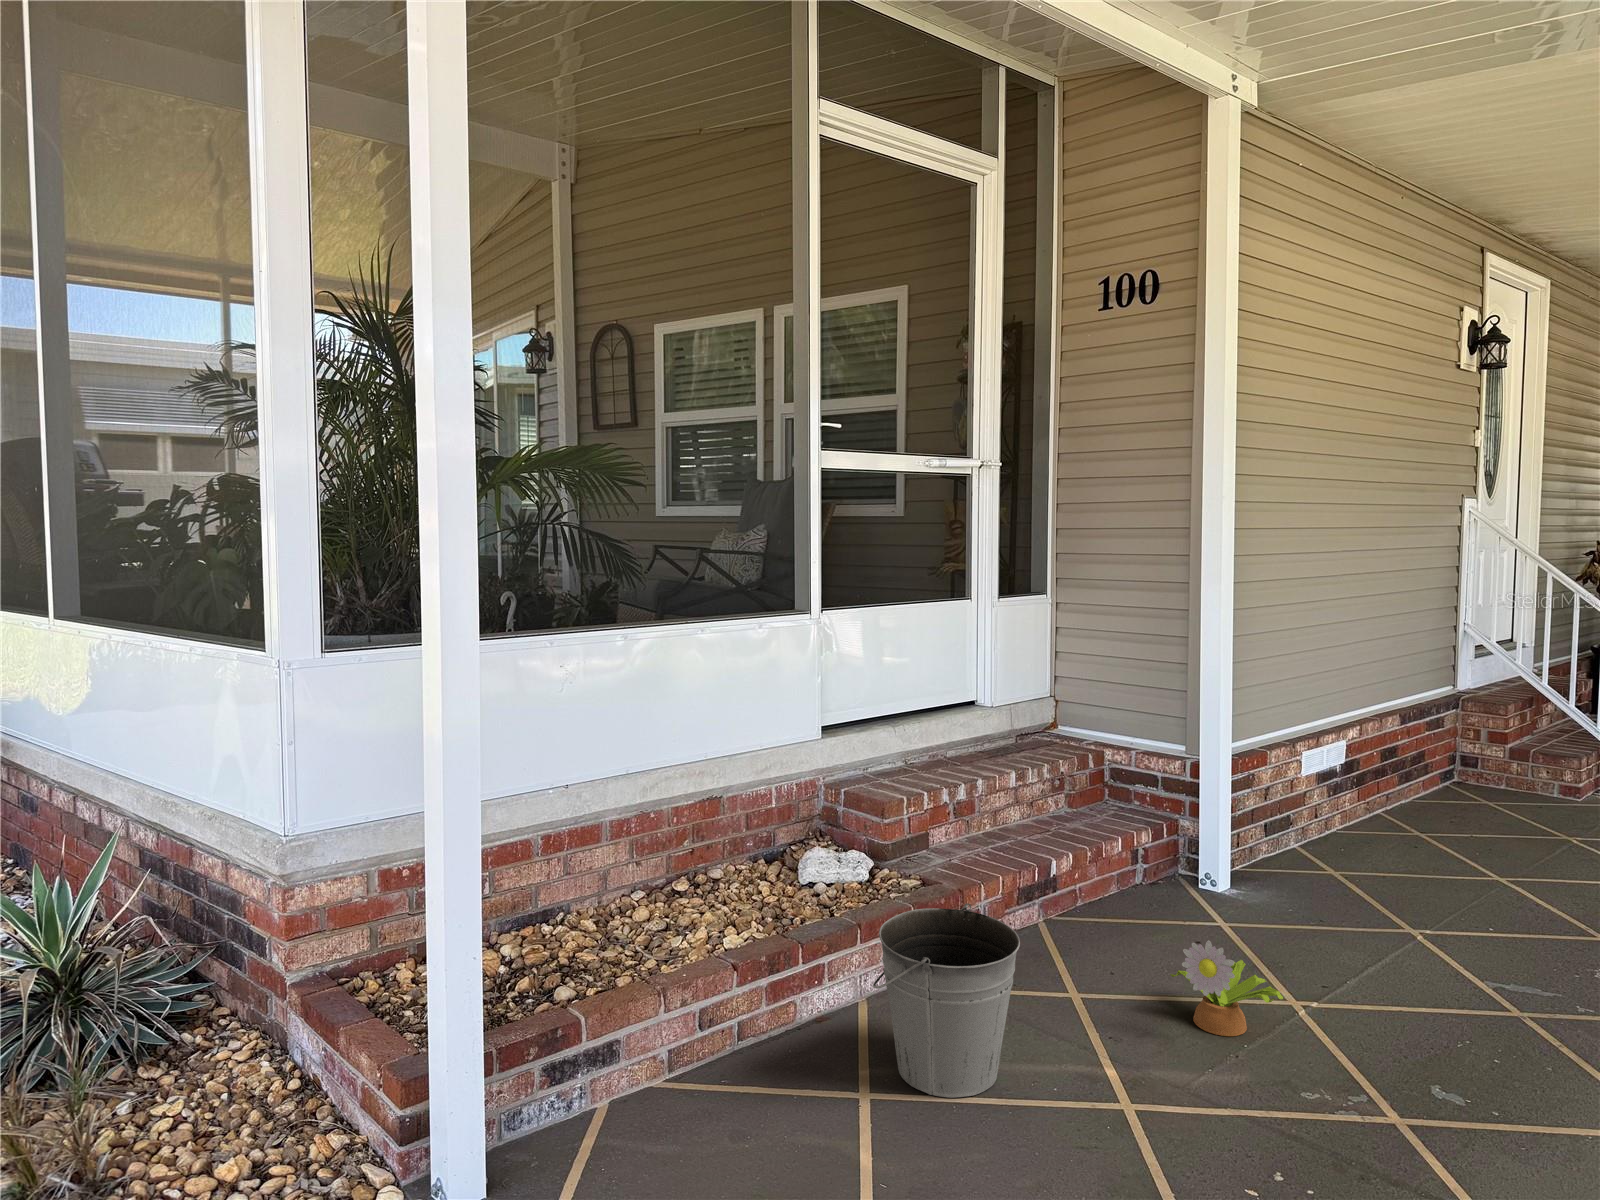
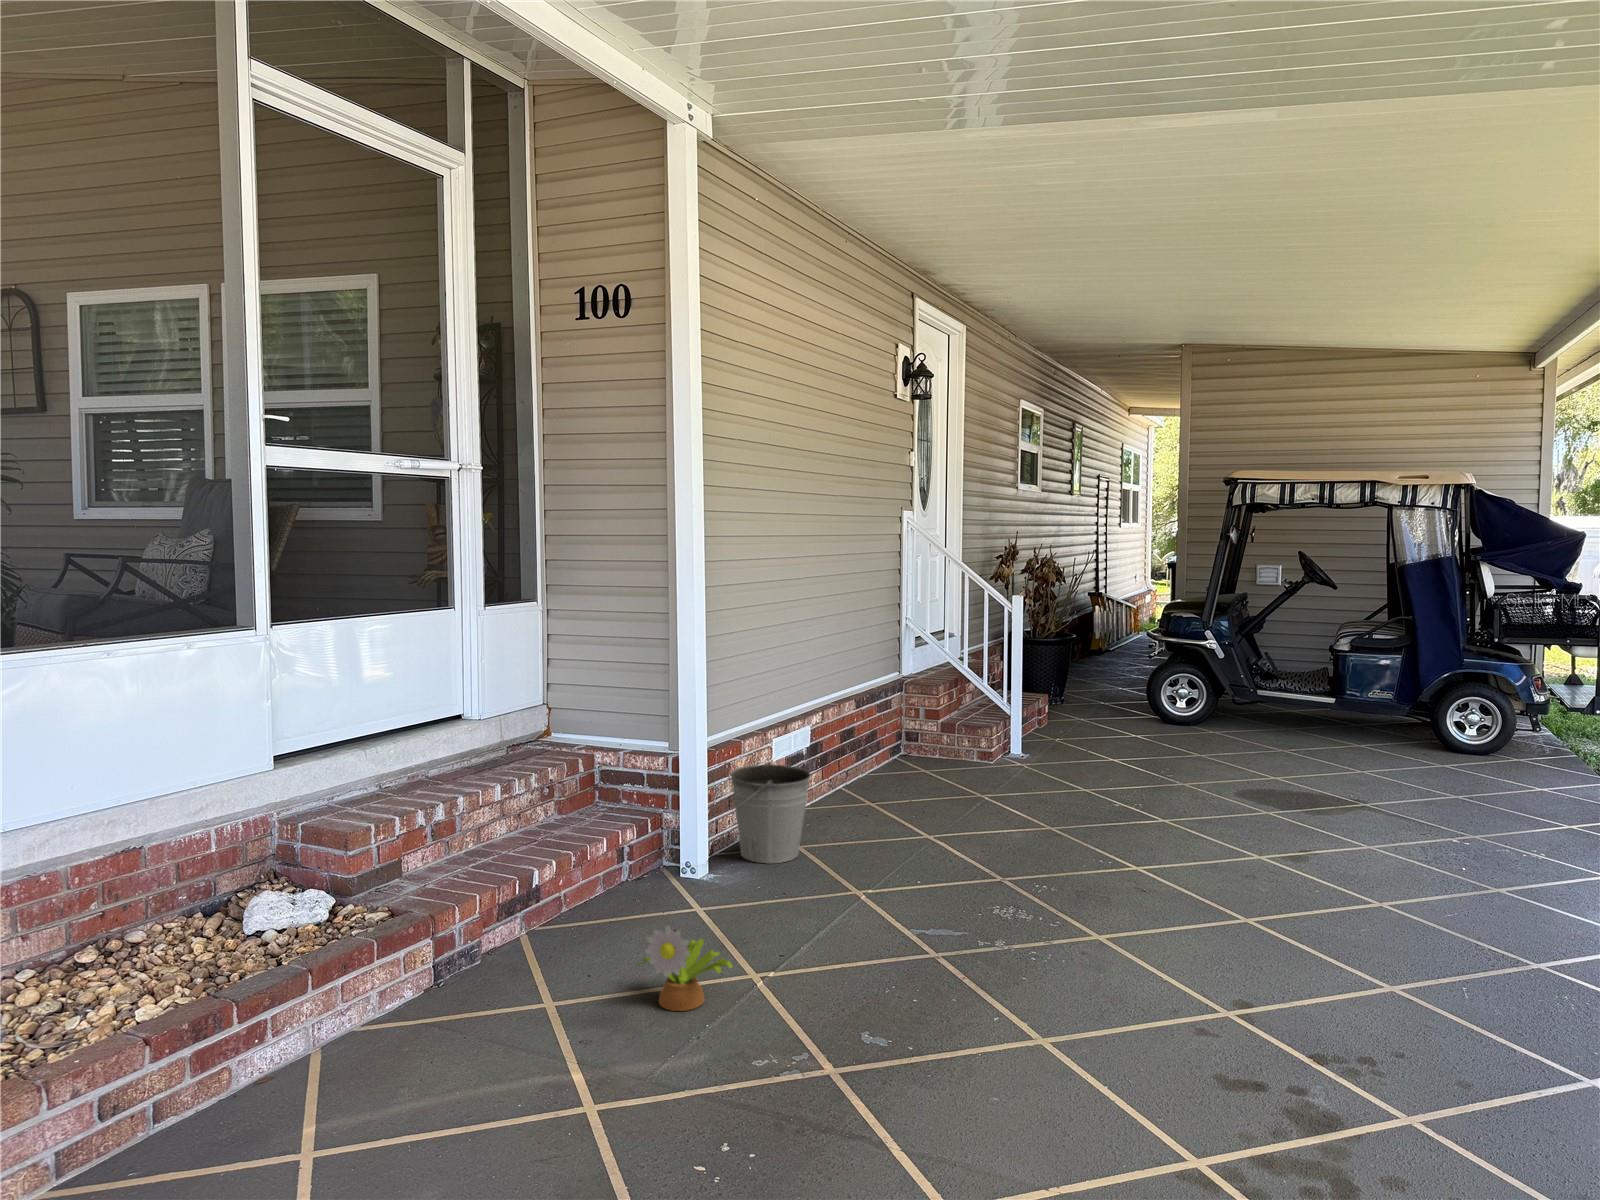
bucket: present [873,904,1020,1098] -> present [727,761,811,863]

